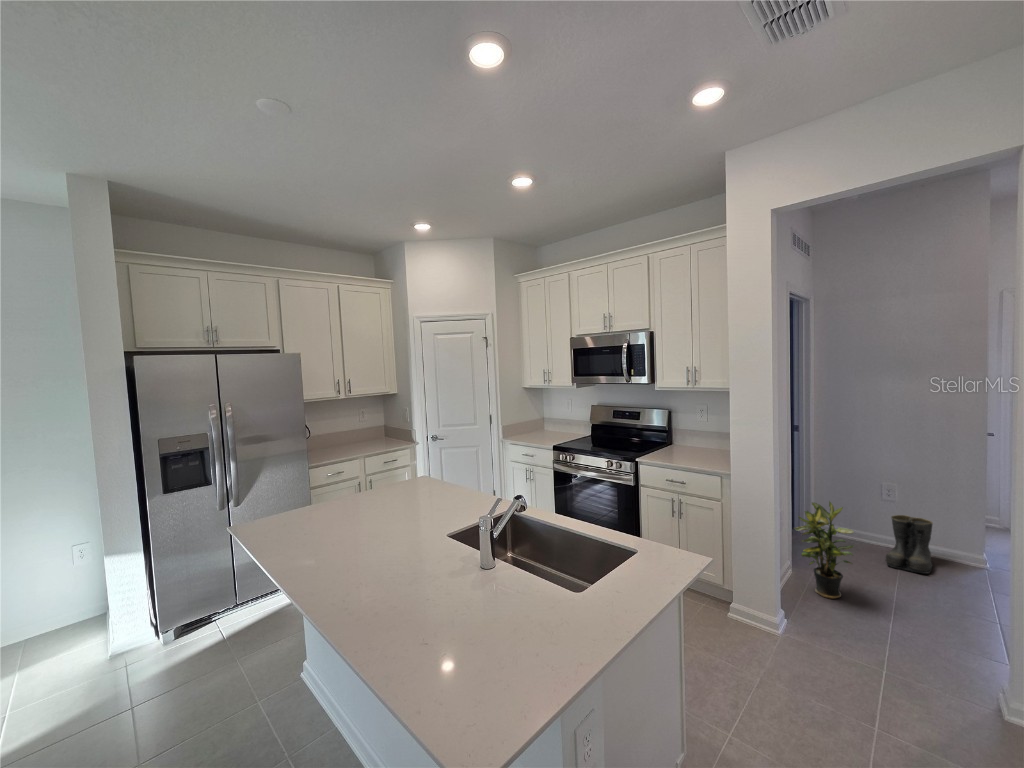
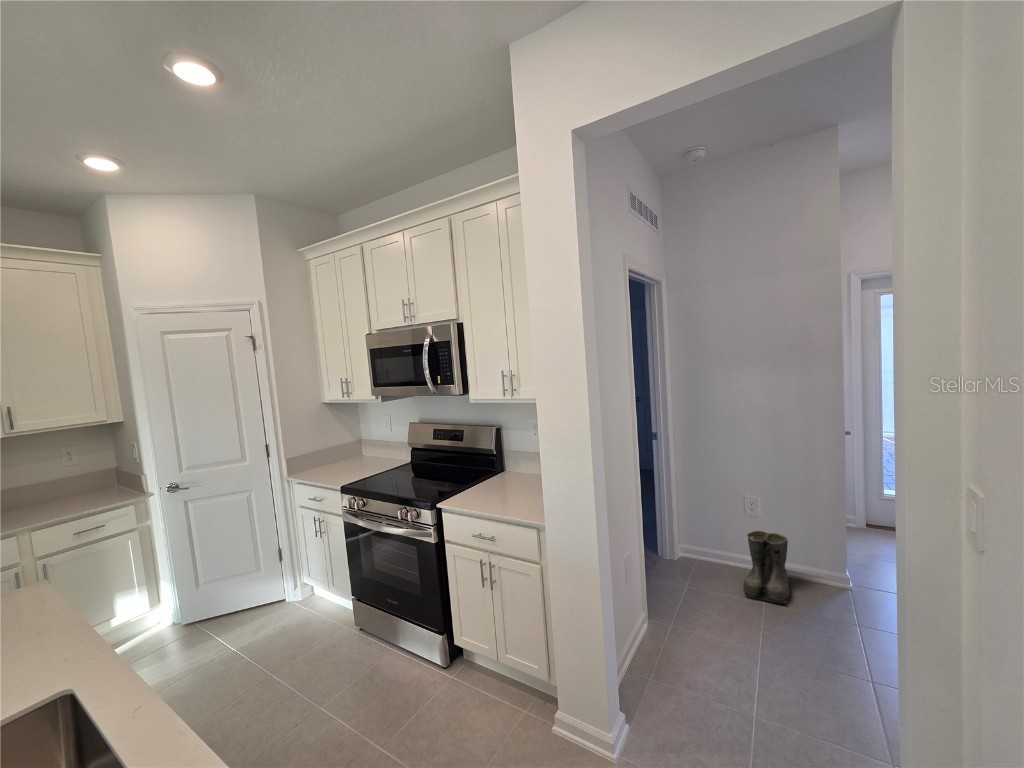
potted plant: present [795,501,854,599] -> none [640,536,708,666]

